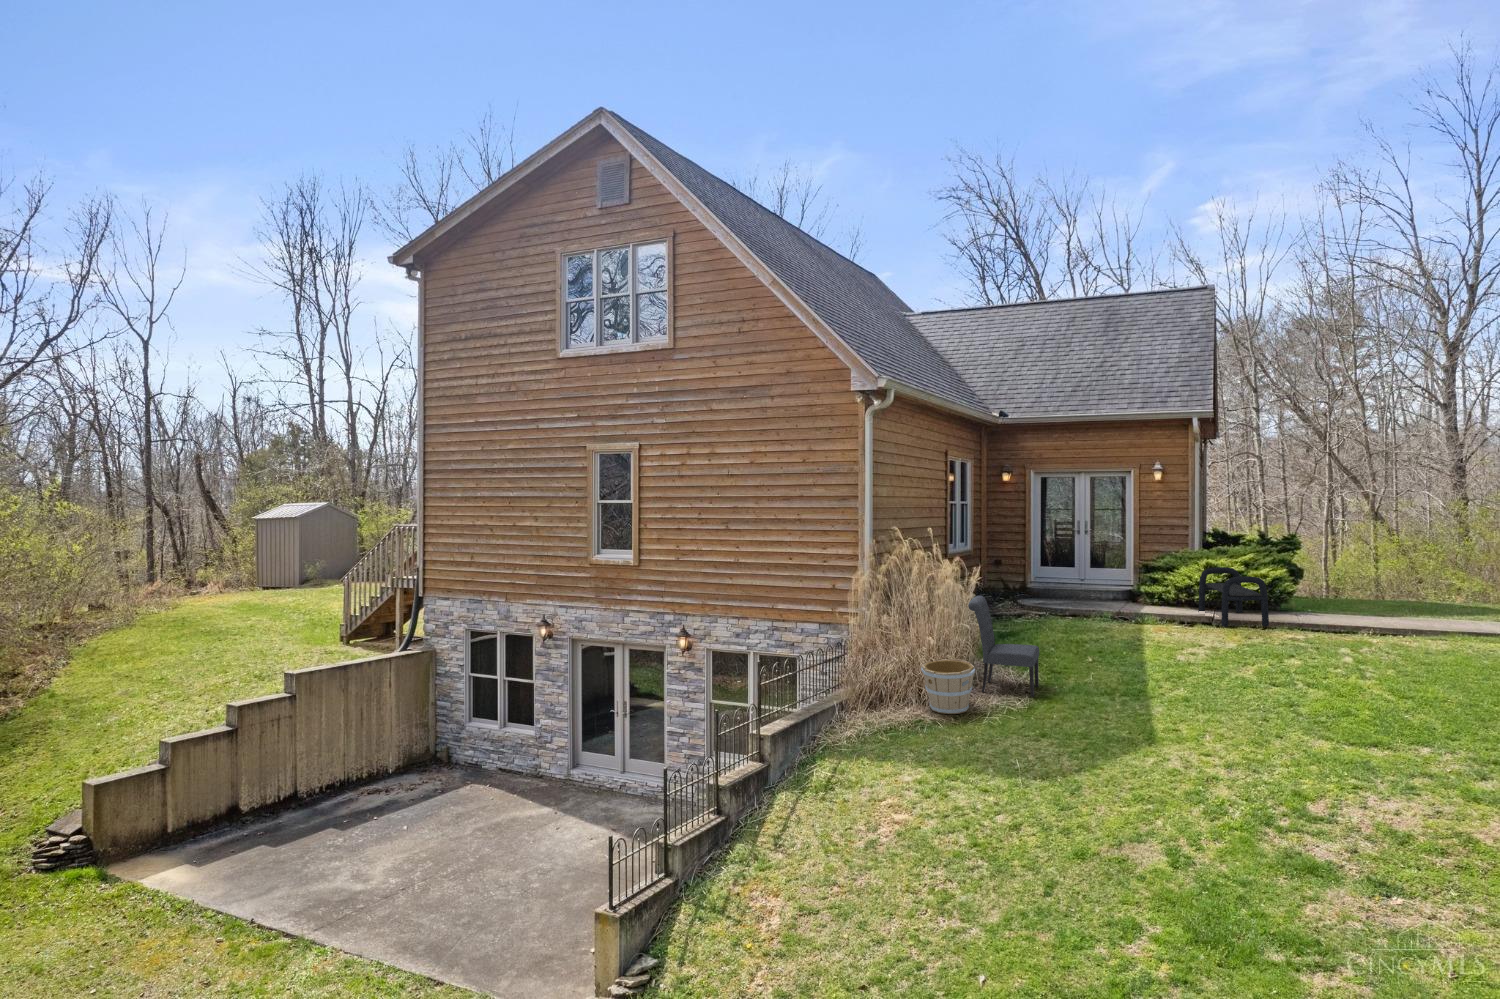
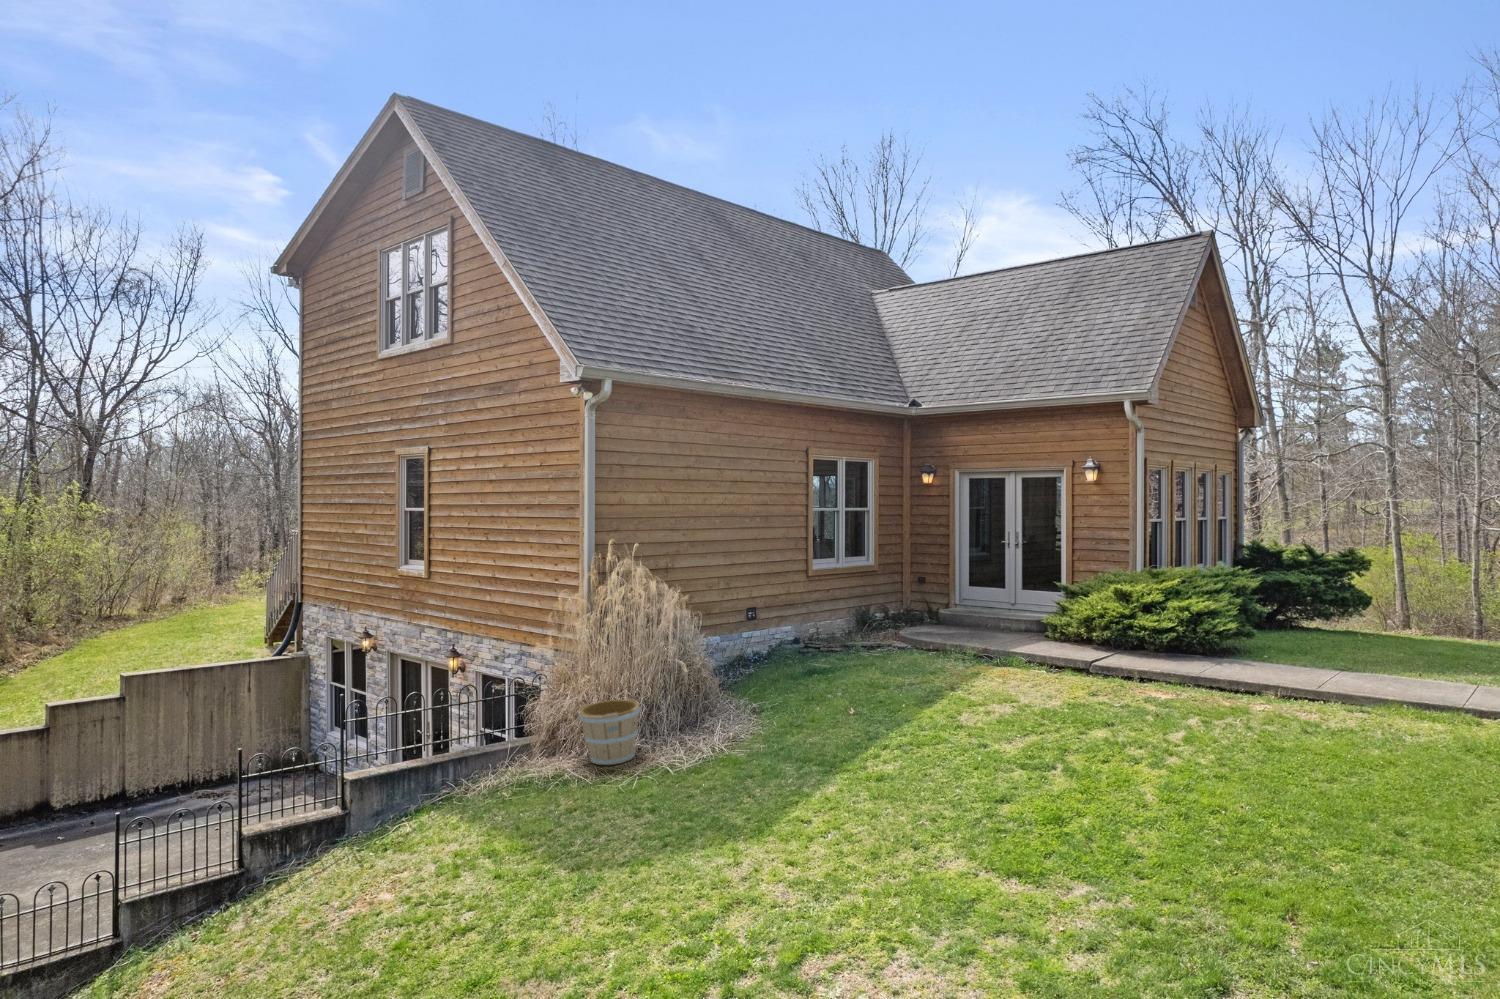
bench: present [1199,567,1269,627] -> none [1090,596,1155,677]
chair: present [968,596,1039,697] -> none [661,624,751,751]

